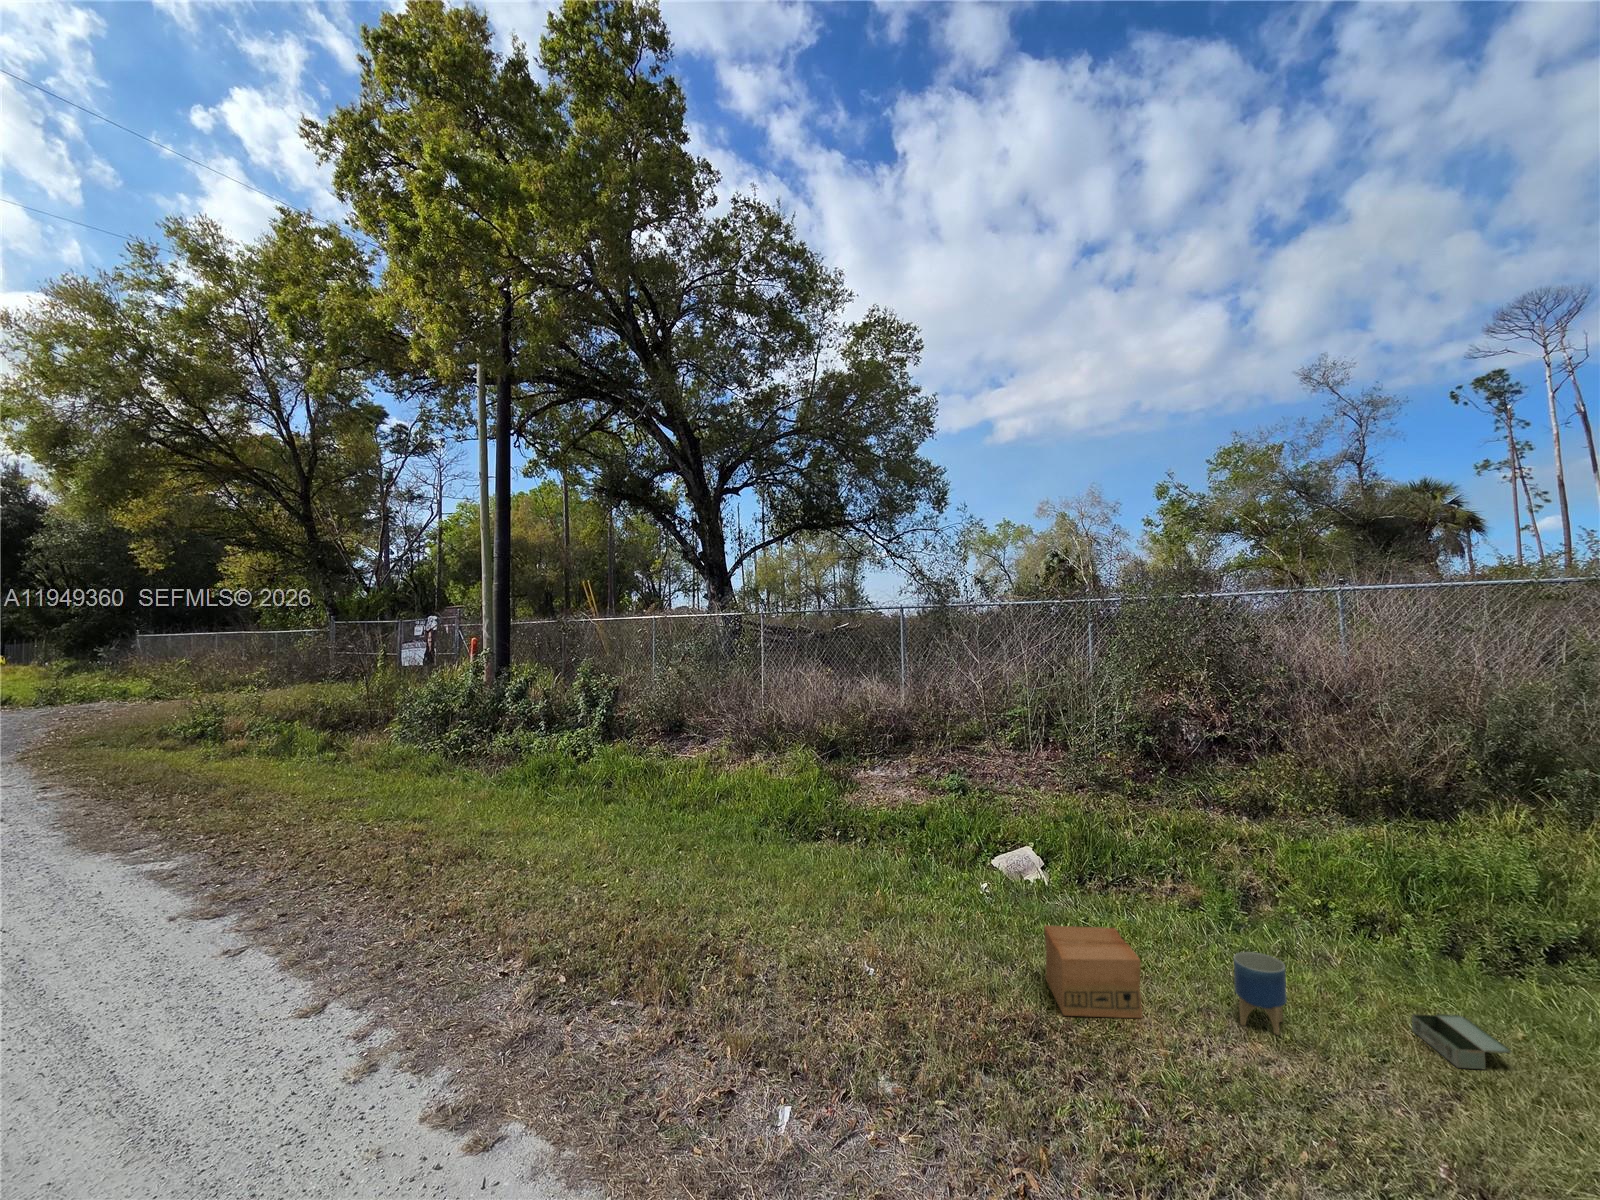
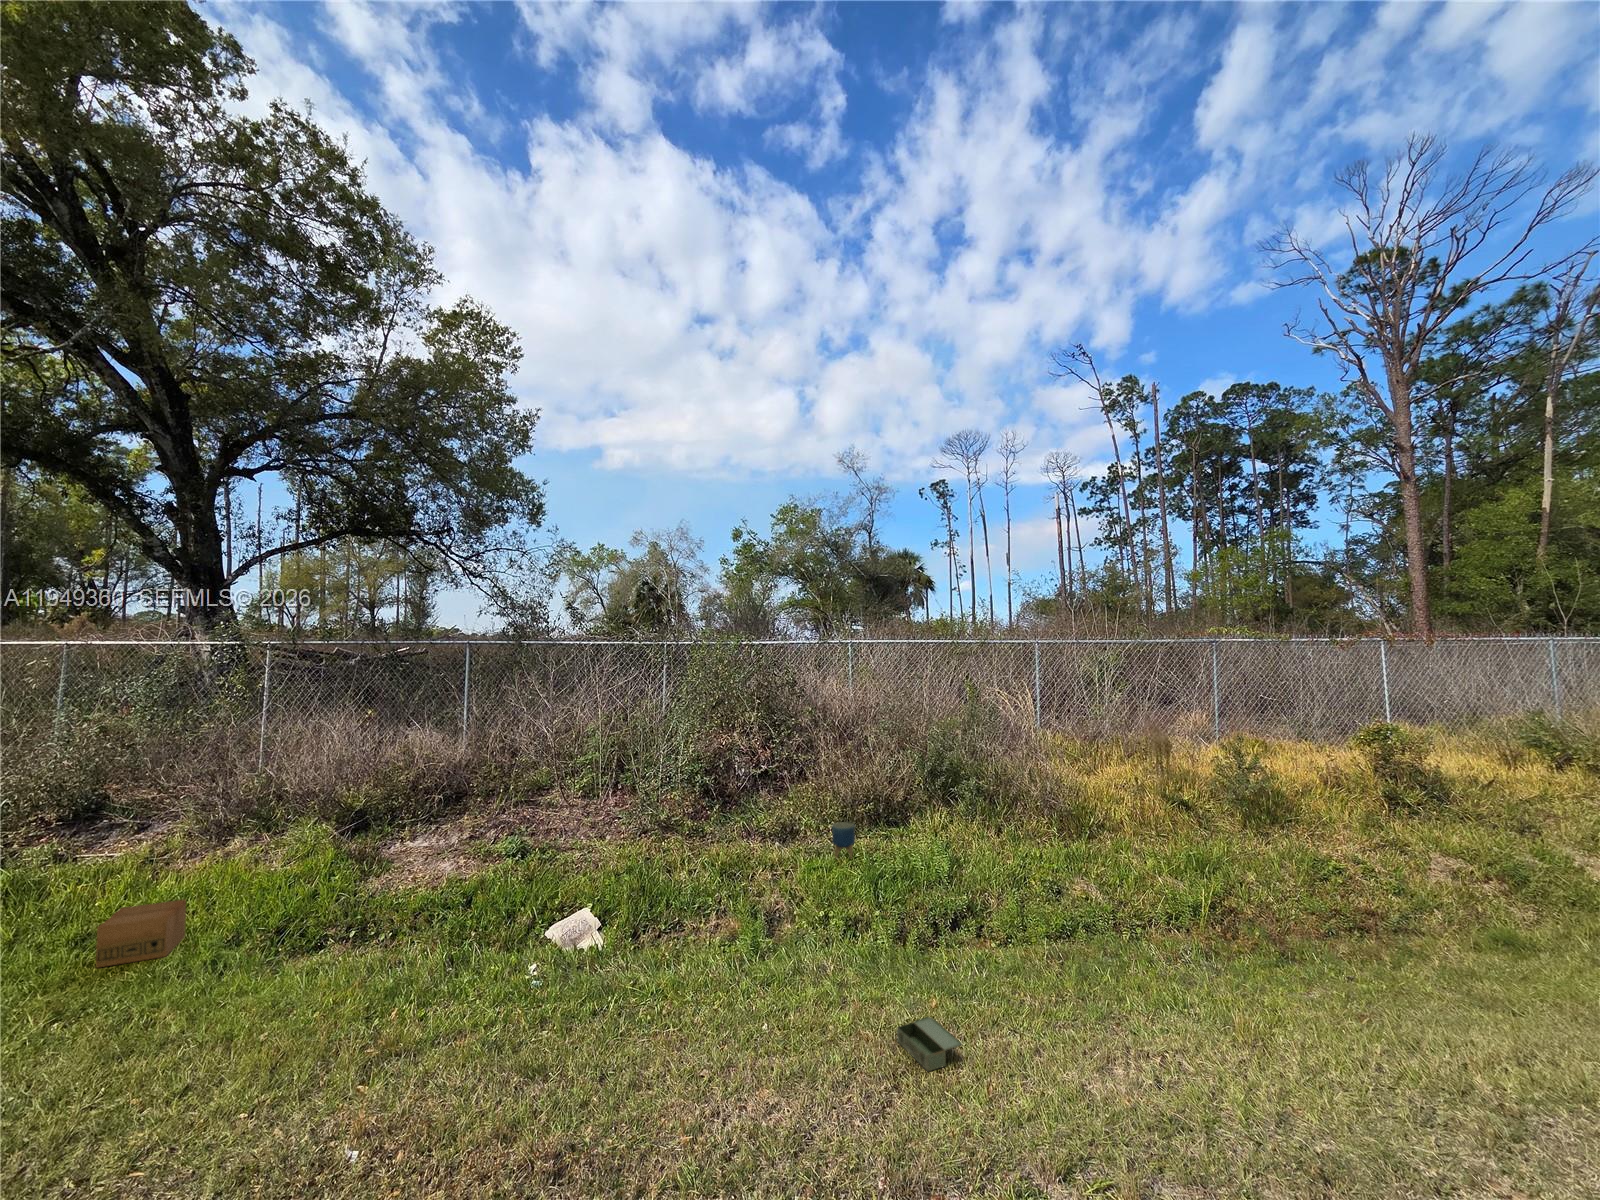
cardboard box: present [1044,926,1143,1018] -> present [96,900,186,968]
planter: present [1234,952,1287,1035] -> present [832,822,855,859]

